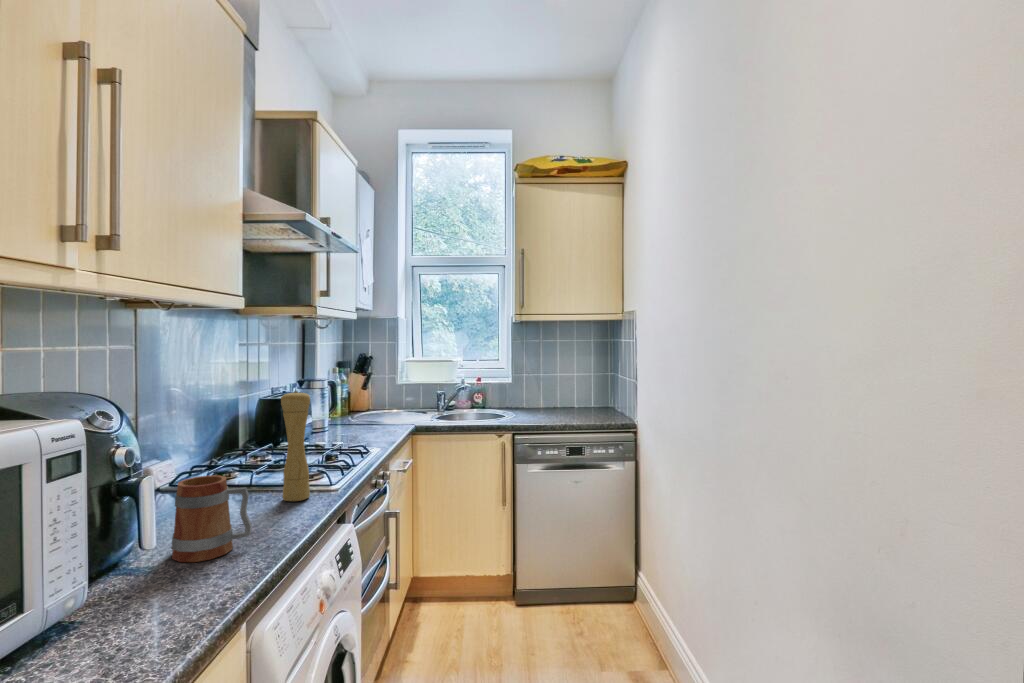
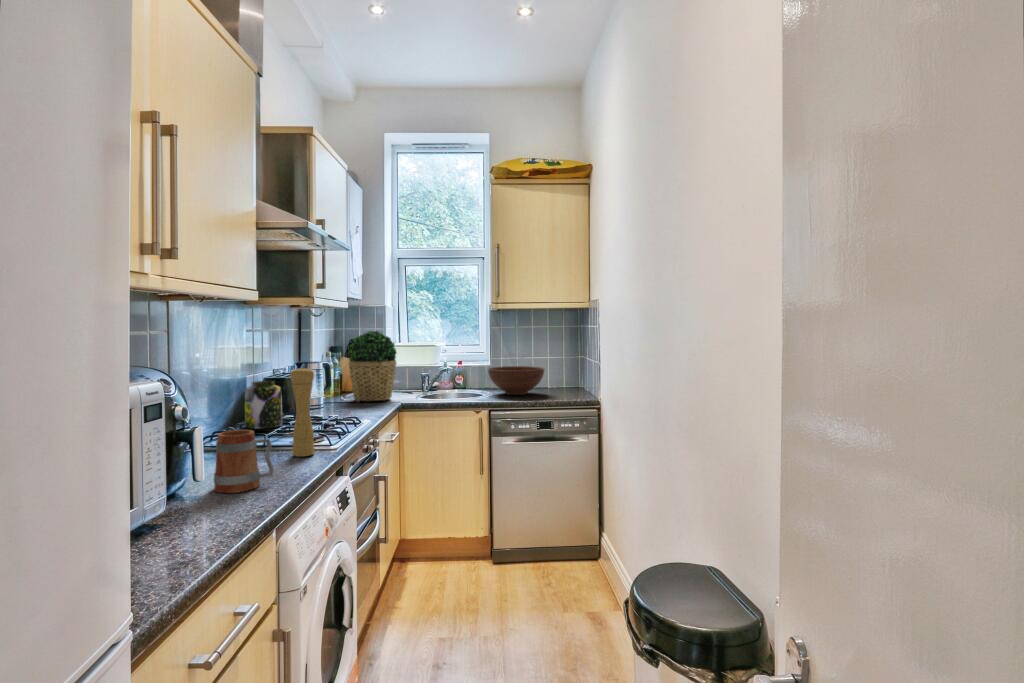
potted plant: none [355,345,410,423] -> present [348,331,397,402]
fruit bowl: none [510,383,573,416] -> present [488,366,544,395]
jar: none [235,403,278,459] -> present [245,381,282,429]

